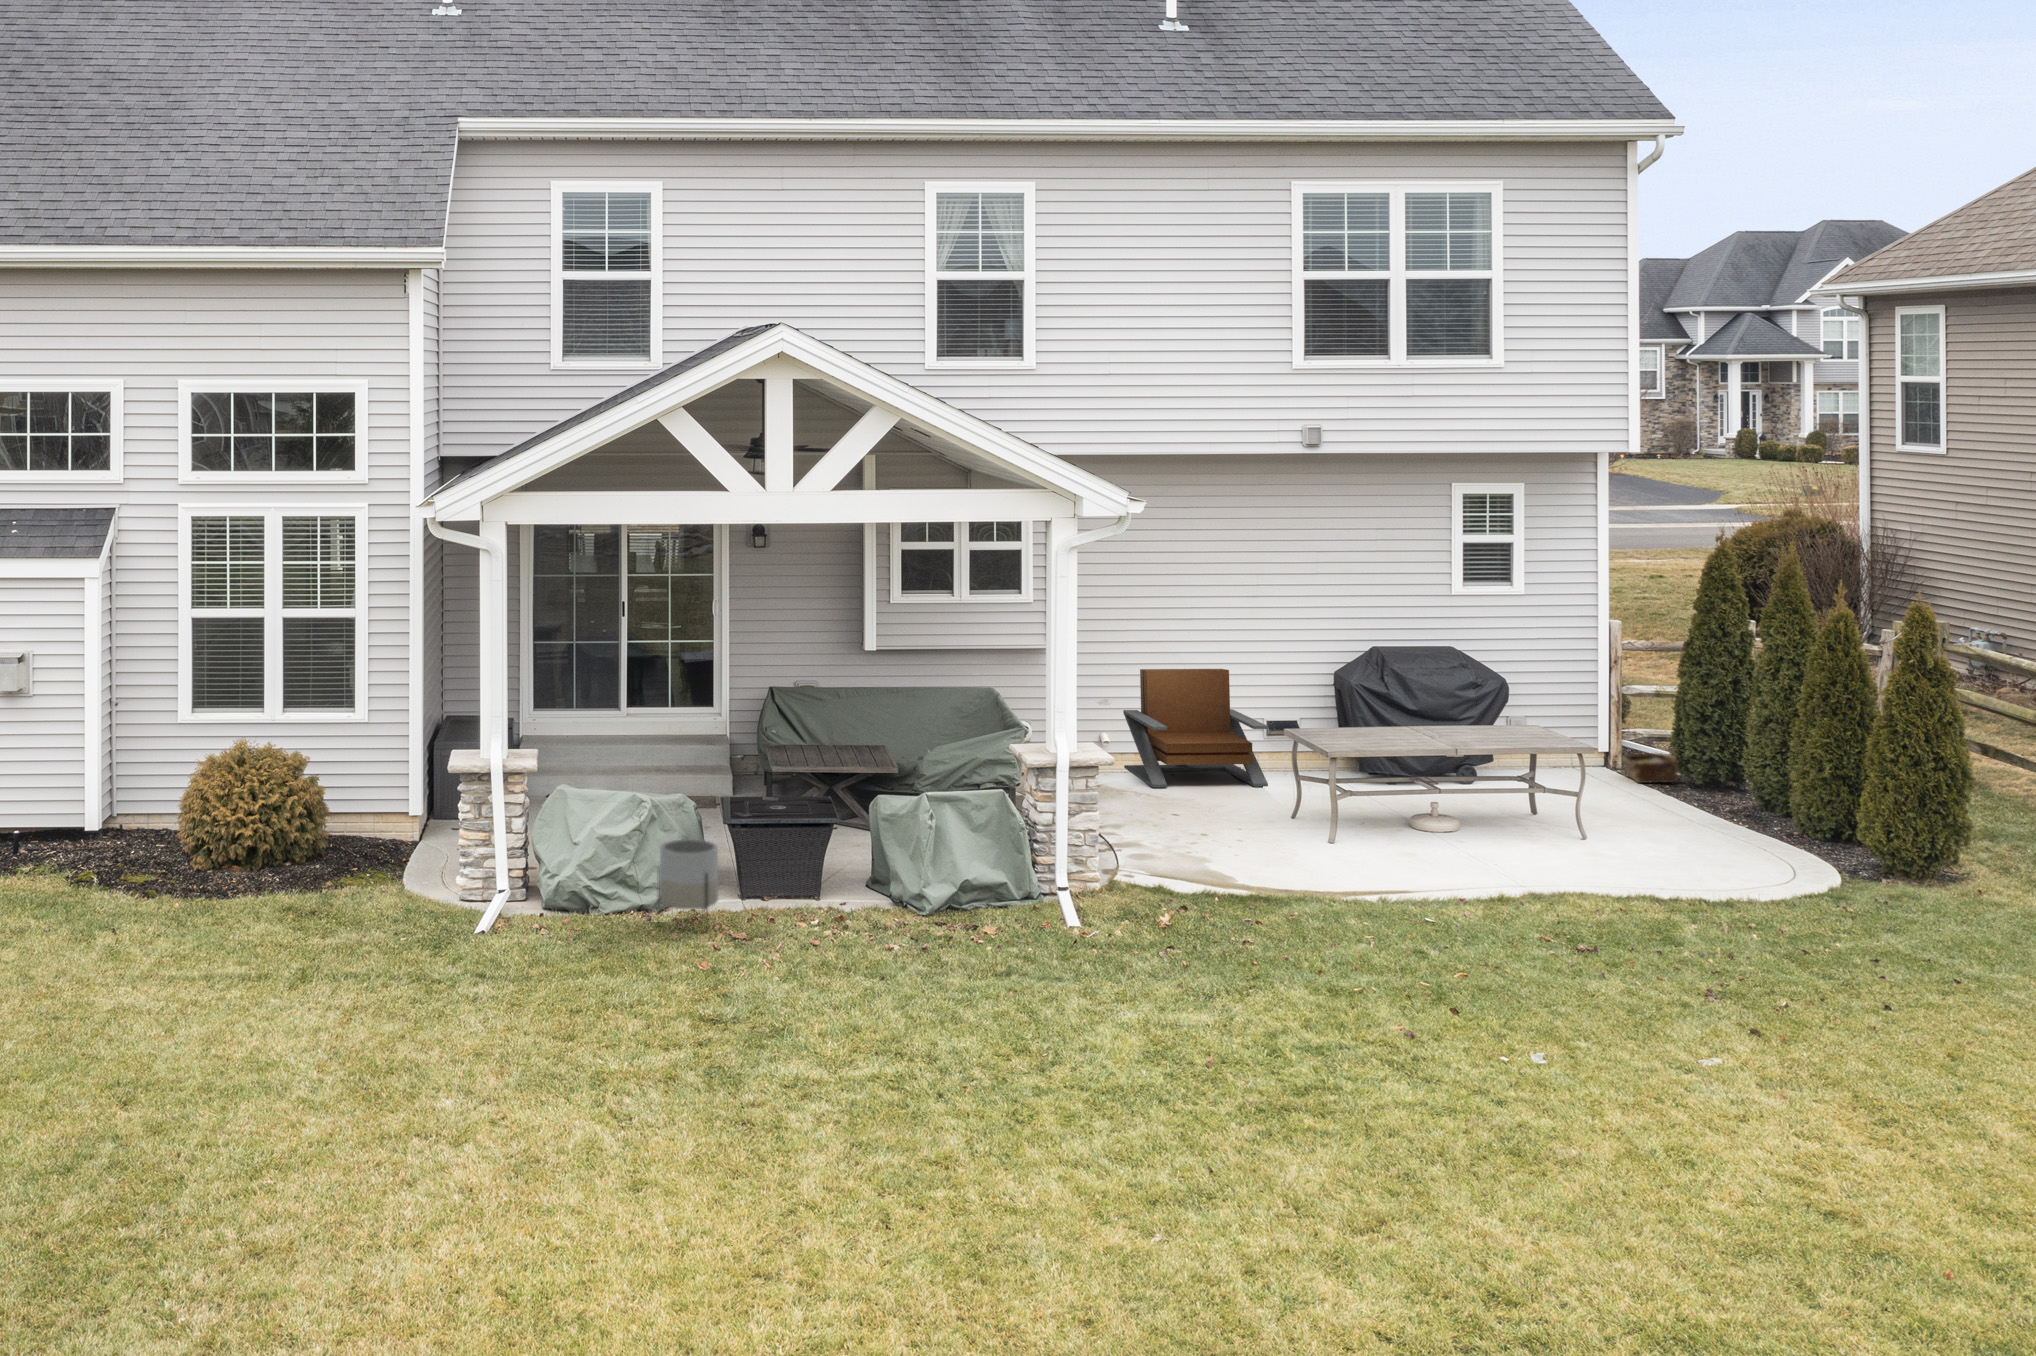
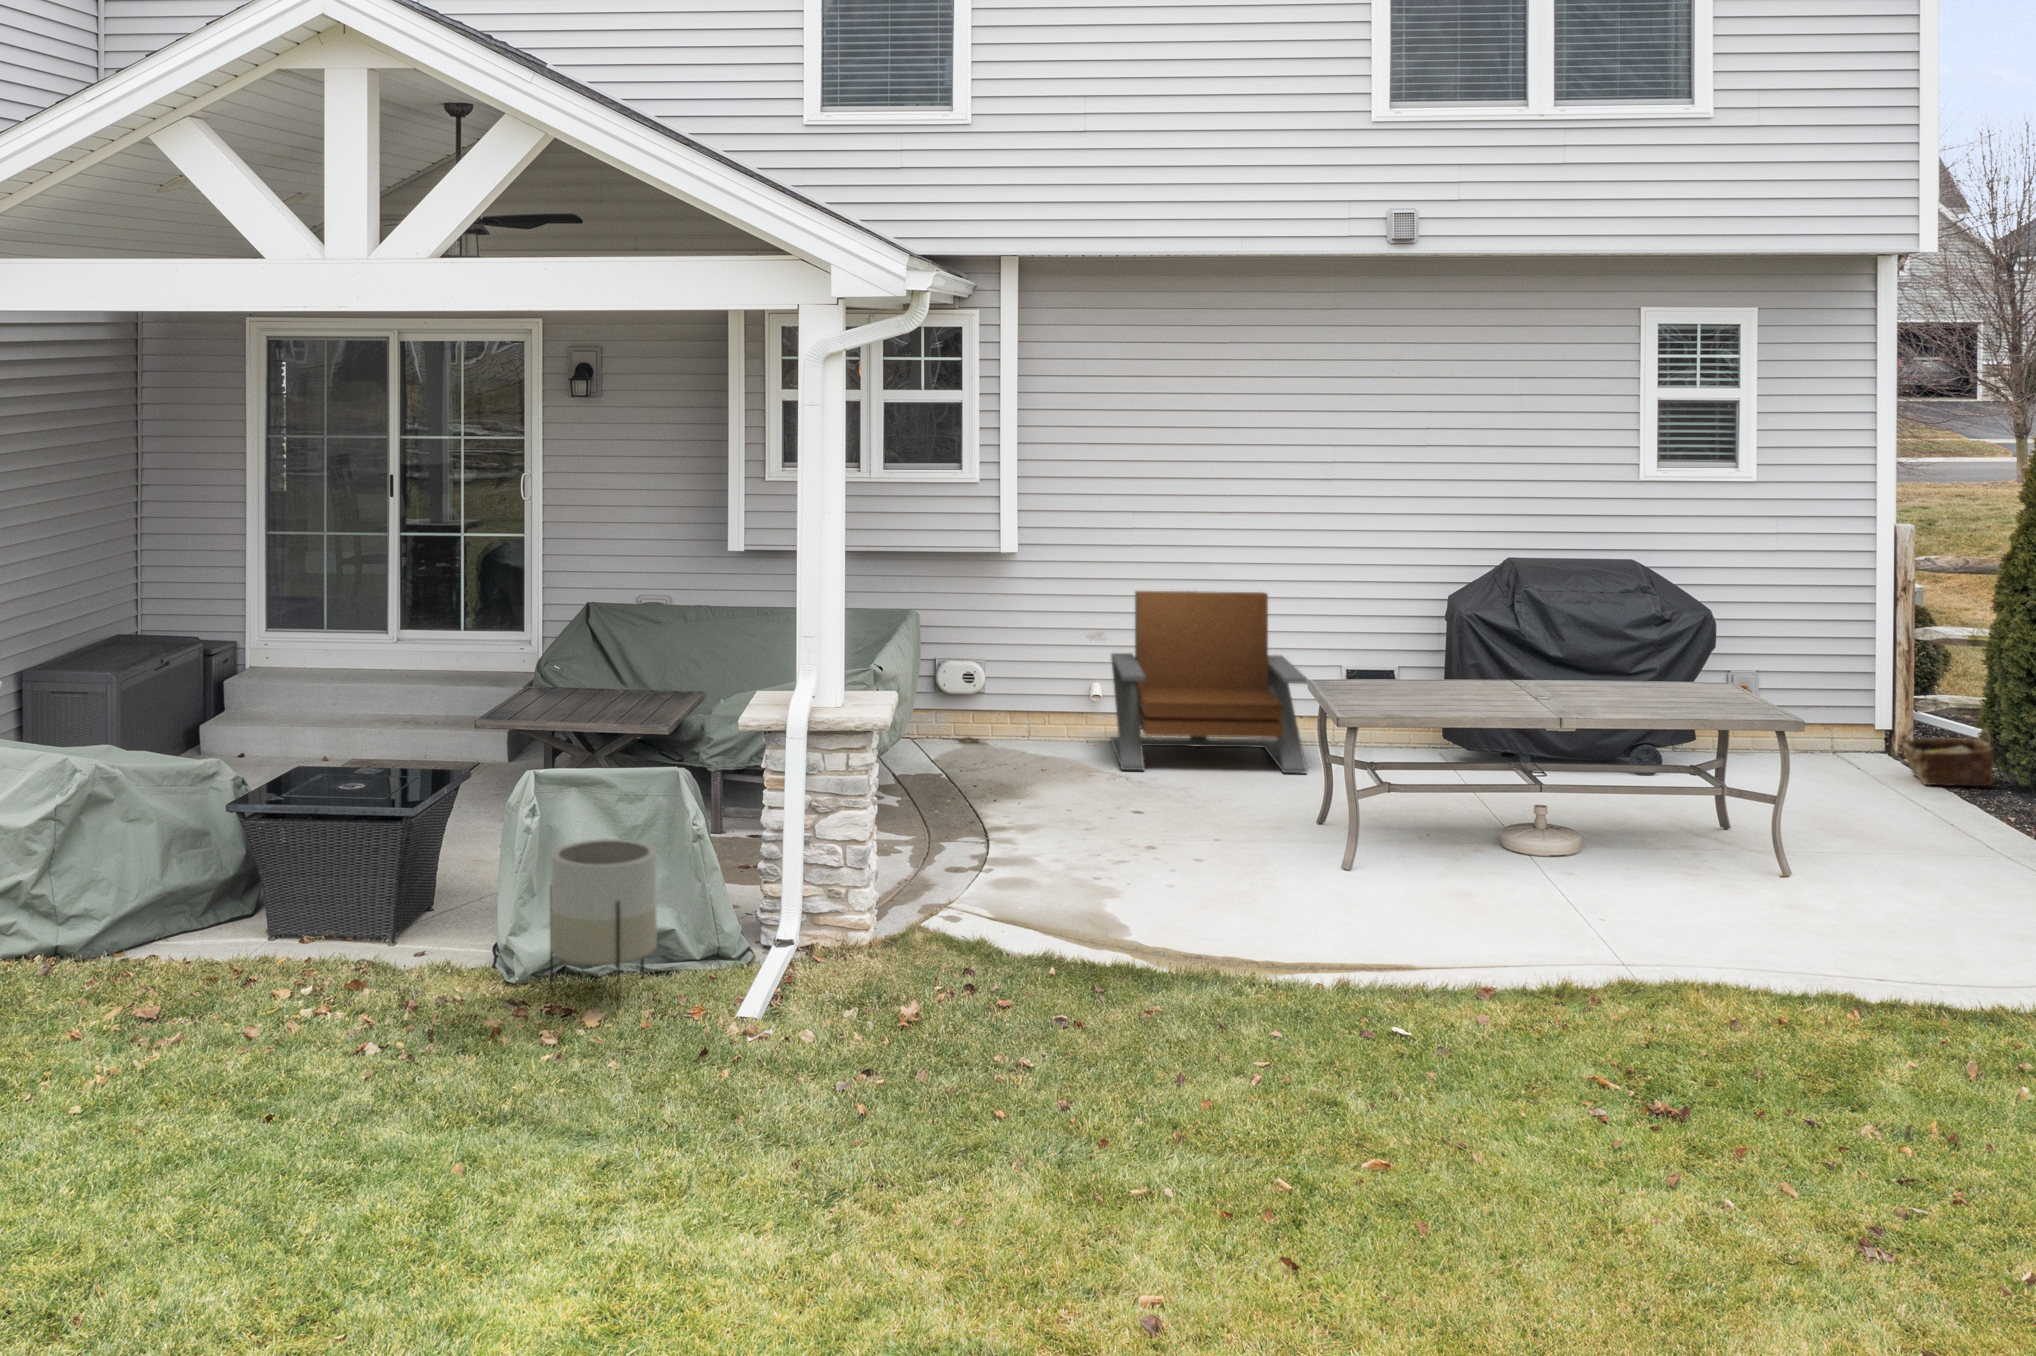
planter: present [658,839,718,911] -> present [550,839,657,1009]

